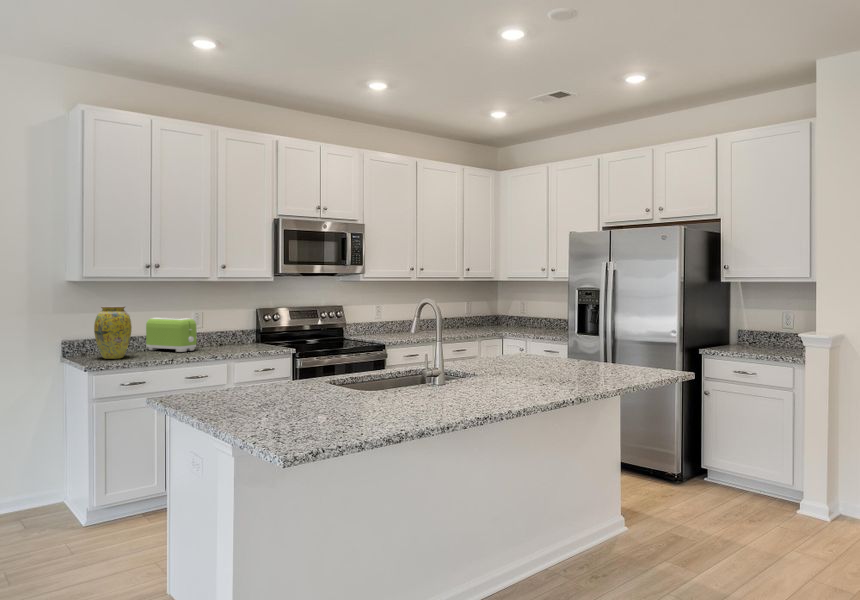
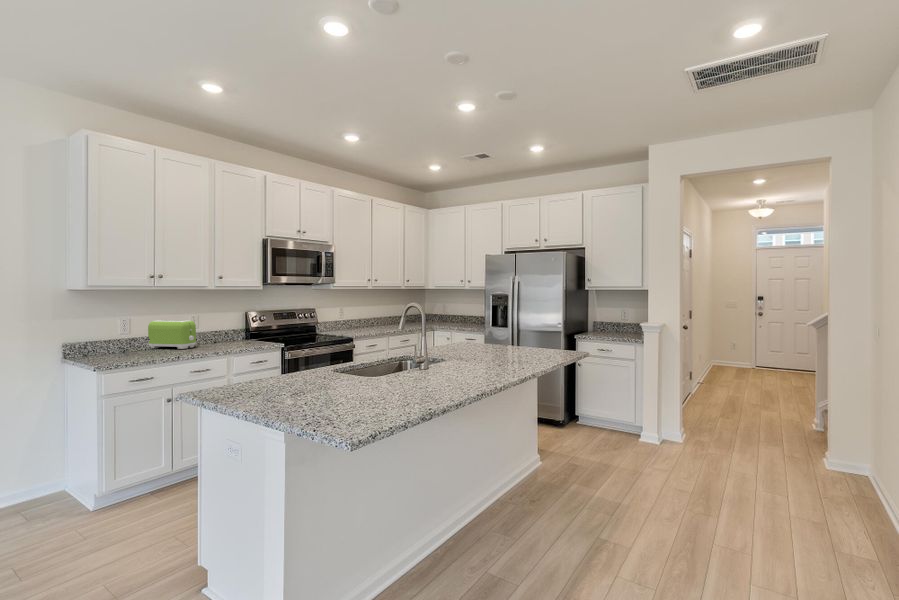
vase: present [94,306,132,359] -> none [100,310,137,357]

